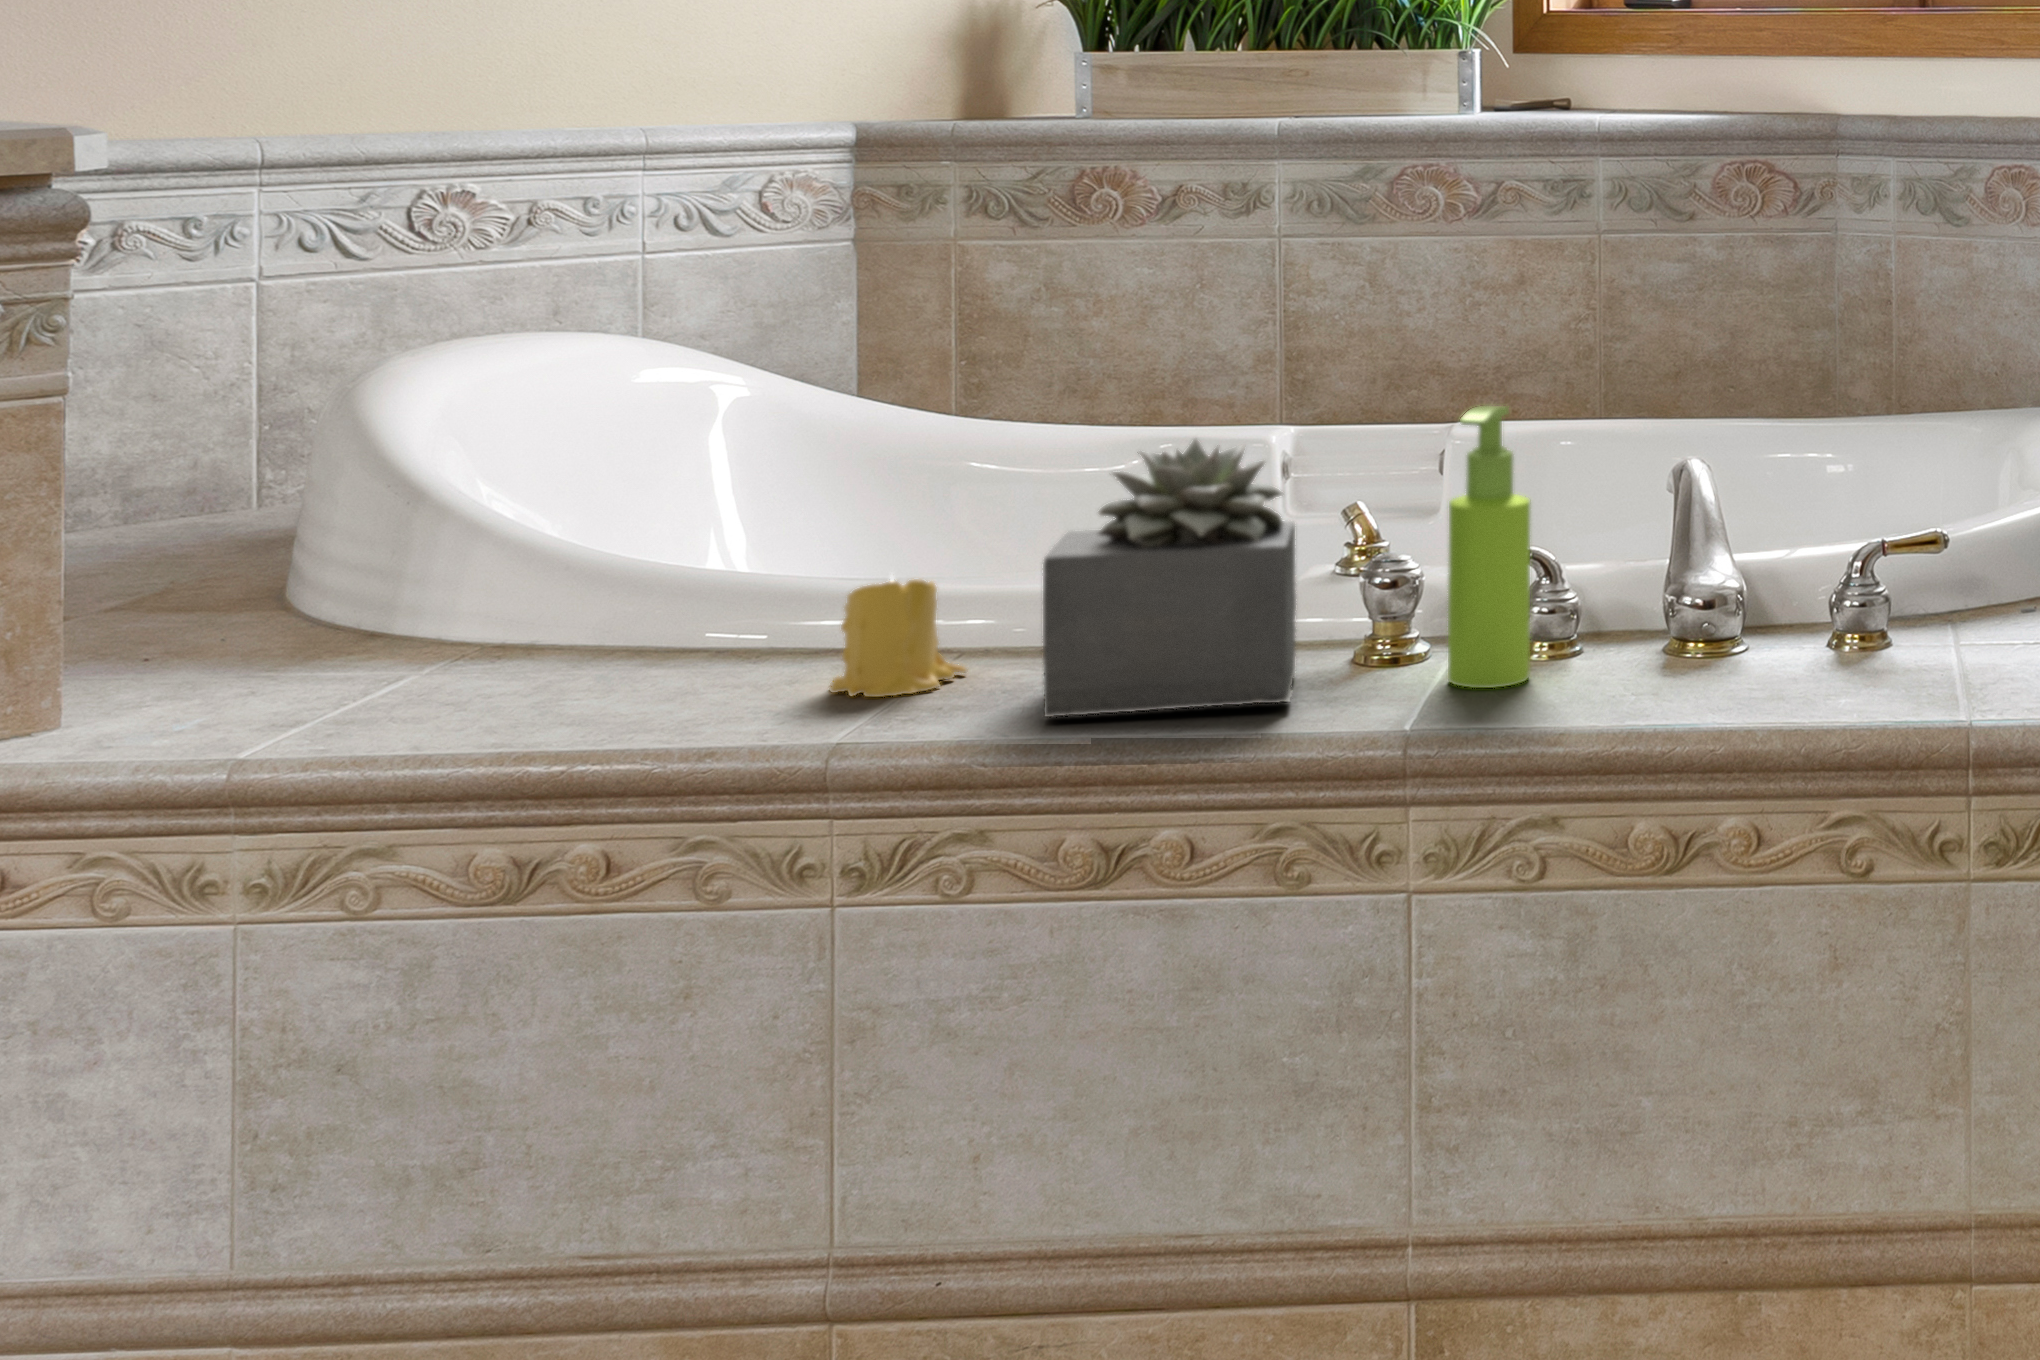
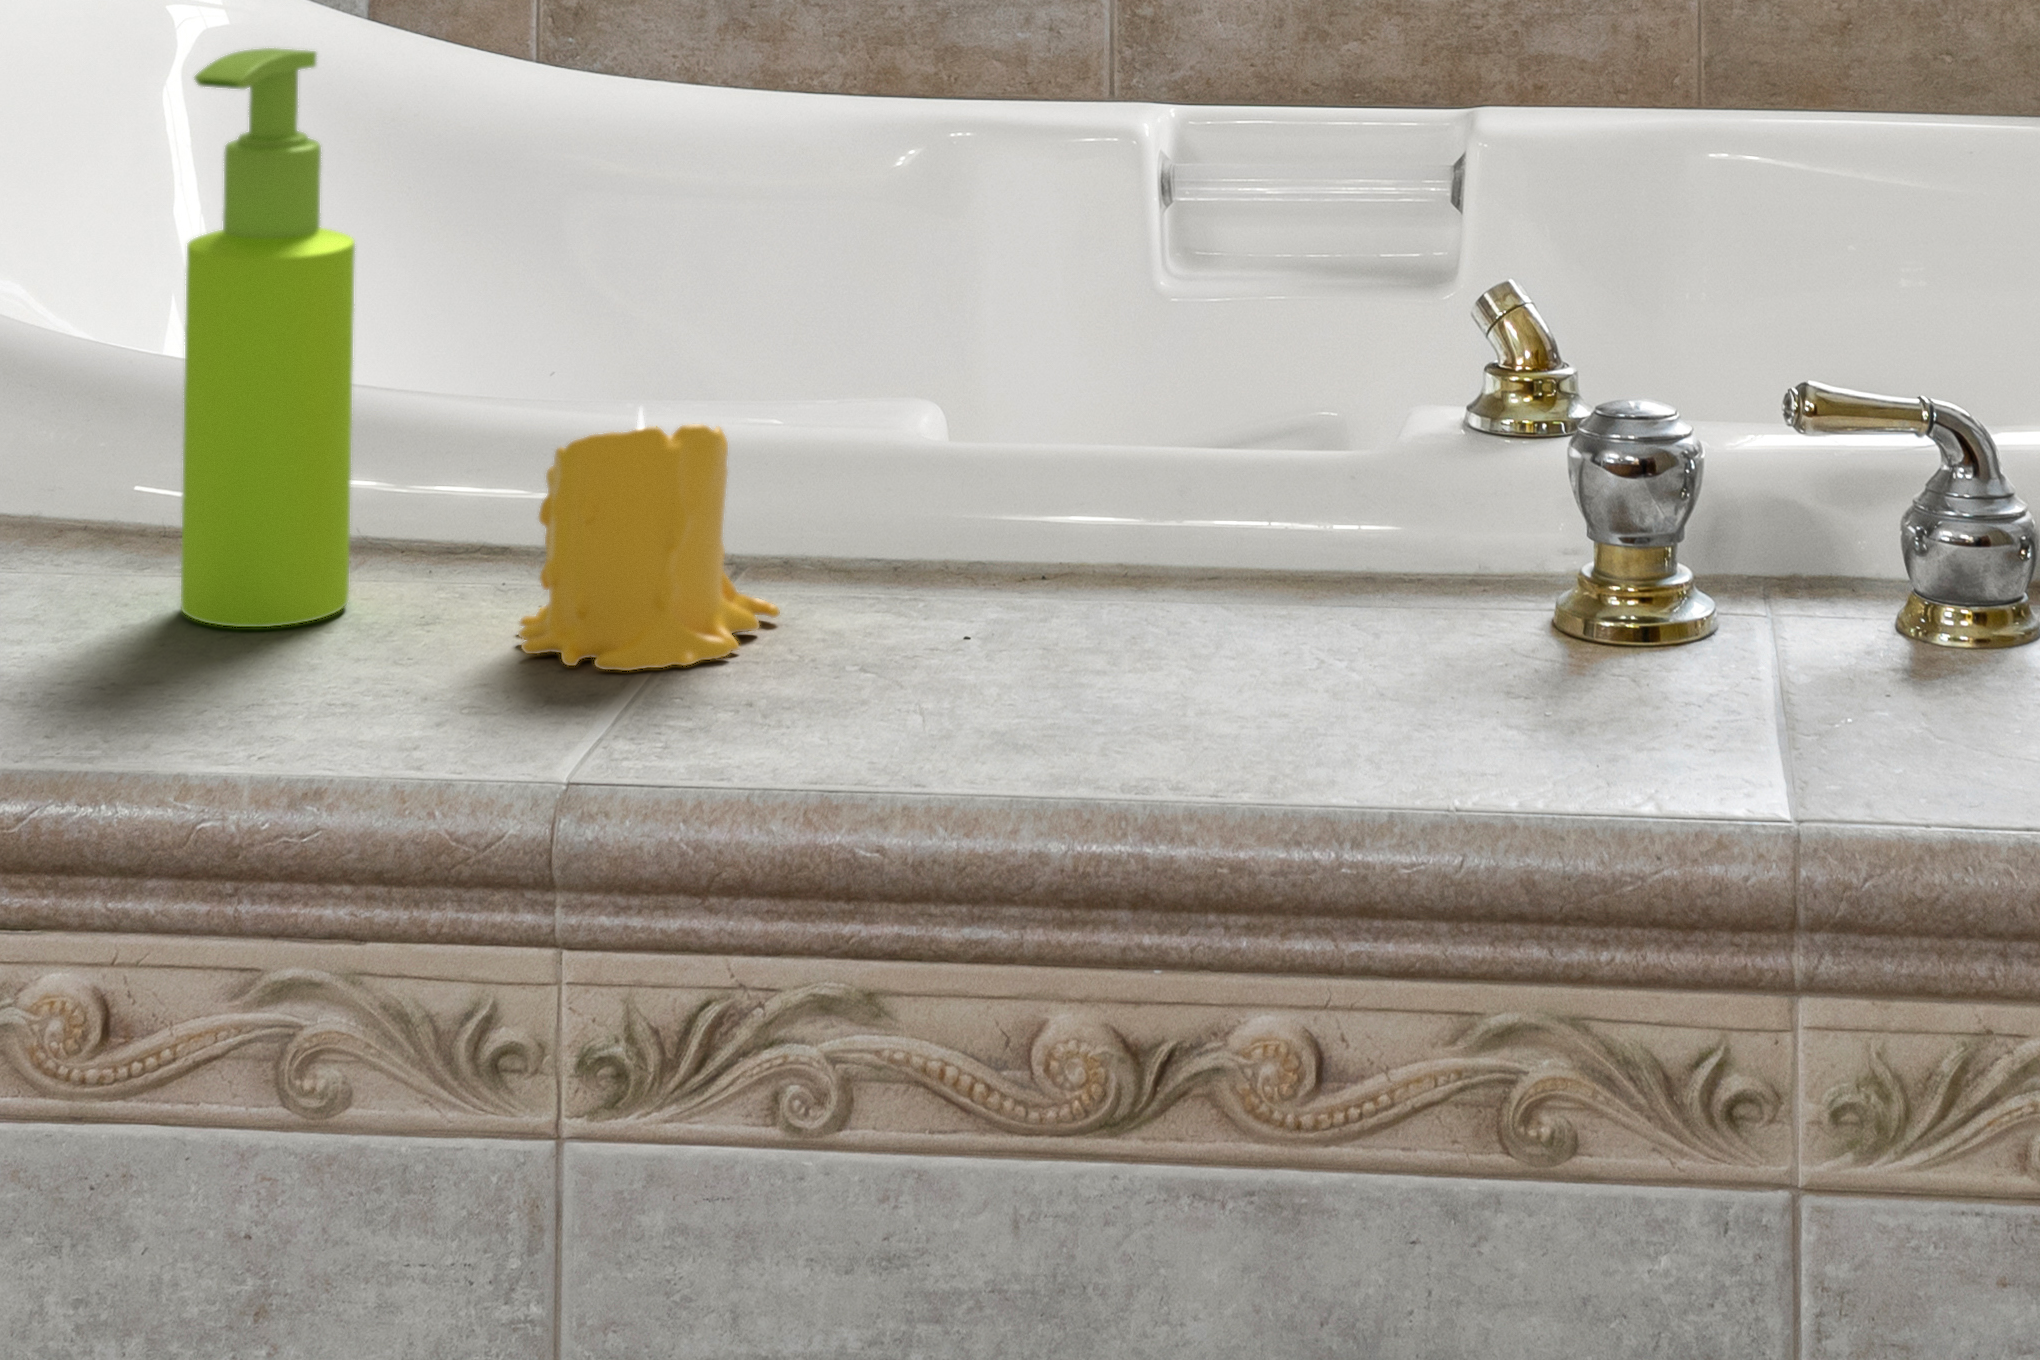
soap dispenser: present [1448,406,1530,688] -> present [181,48,355,627]
succulent plant: present [1043,440,1296,717] -> none [991,149,1514,748]

